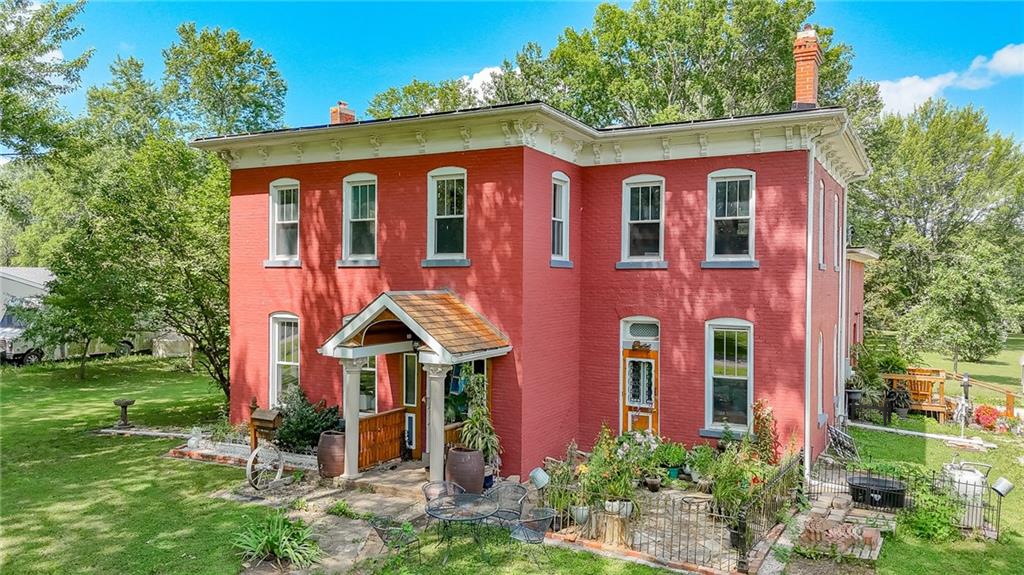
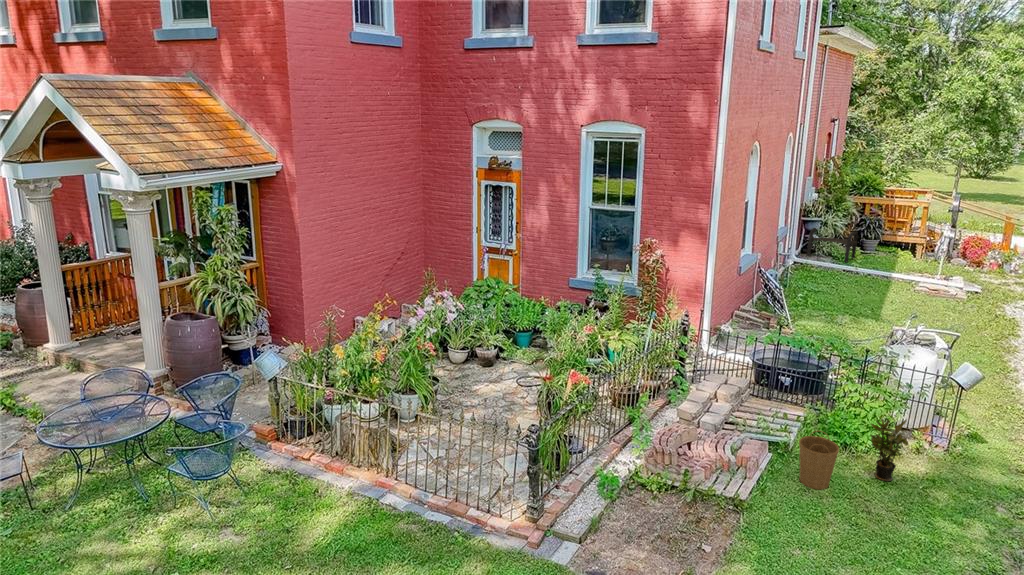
potted plant: none [946,509,973,555] -> present [871,417,908,481]
basket: none [903,519,930,558] -> present [799,431,839,490]

